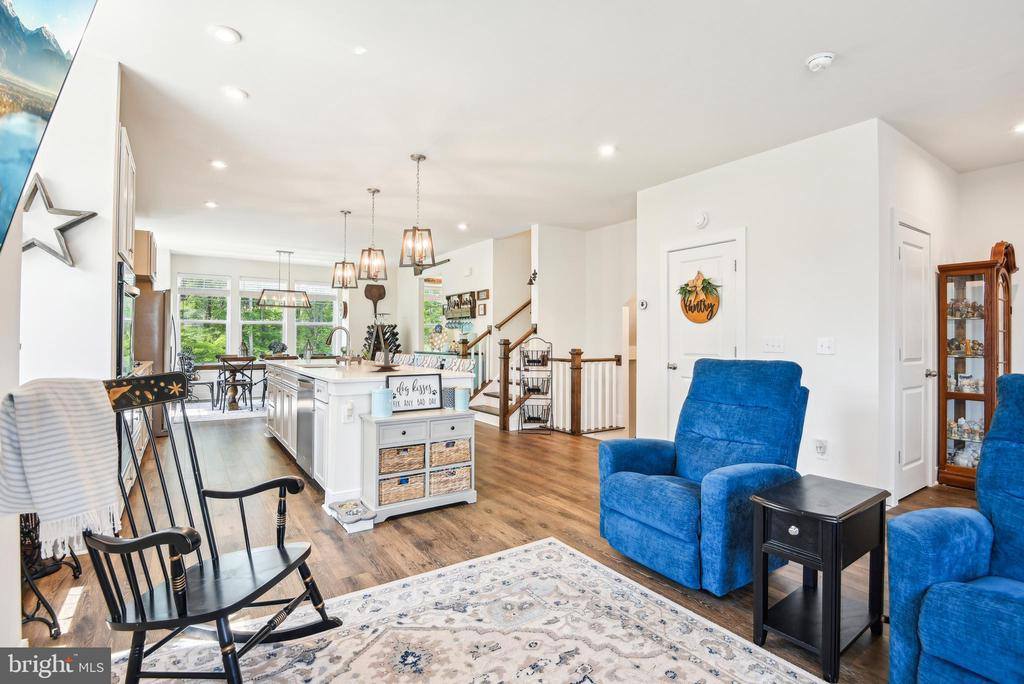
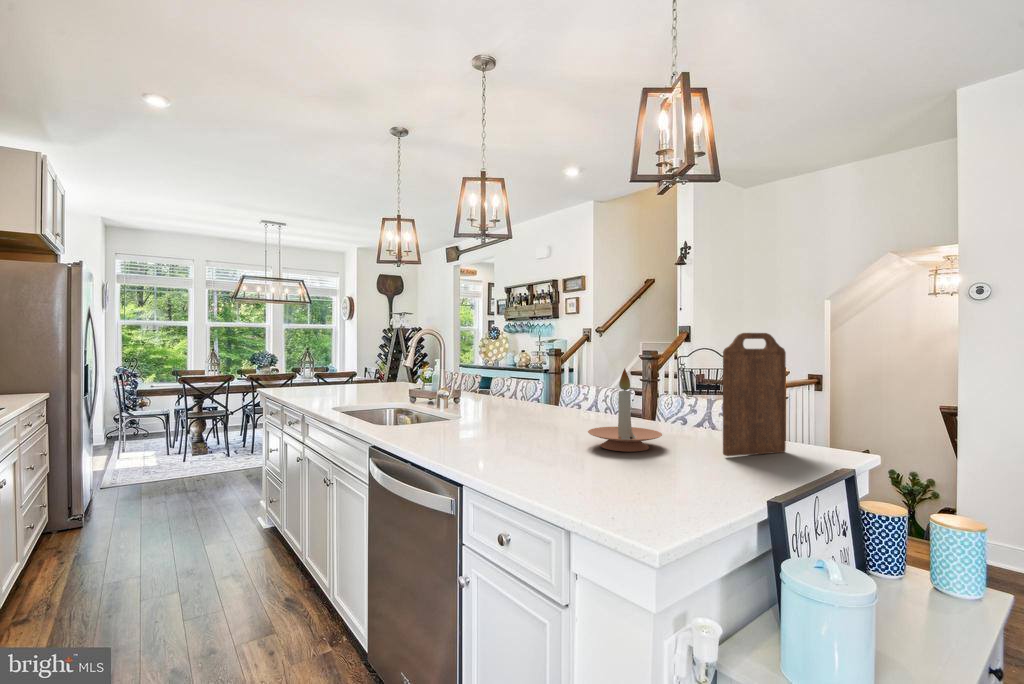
cutting board: none [410,327,436,371] -> present [723,333,786,456]

